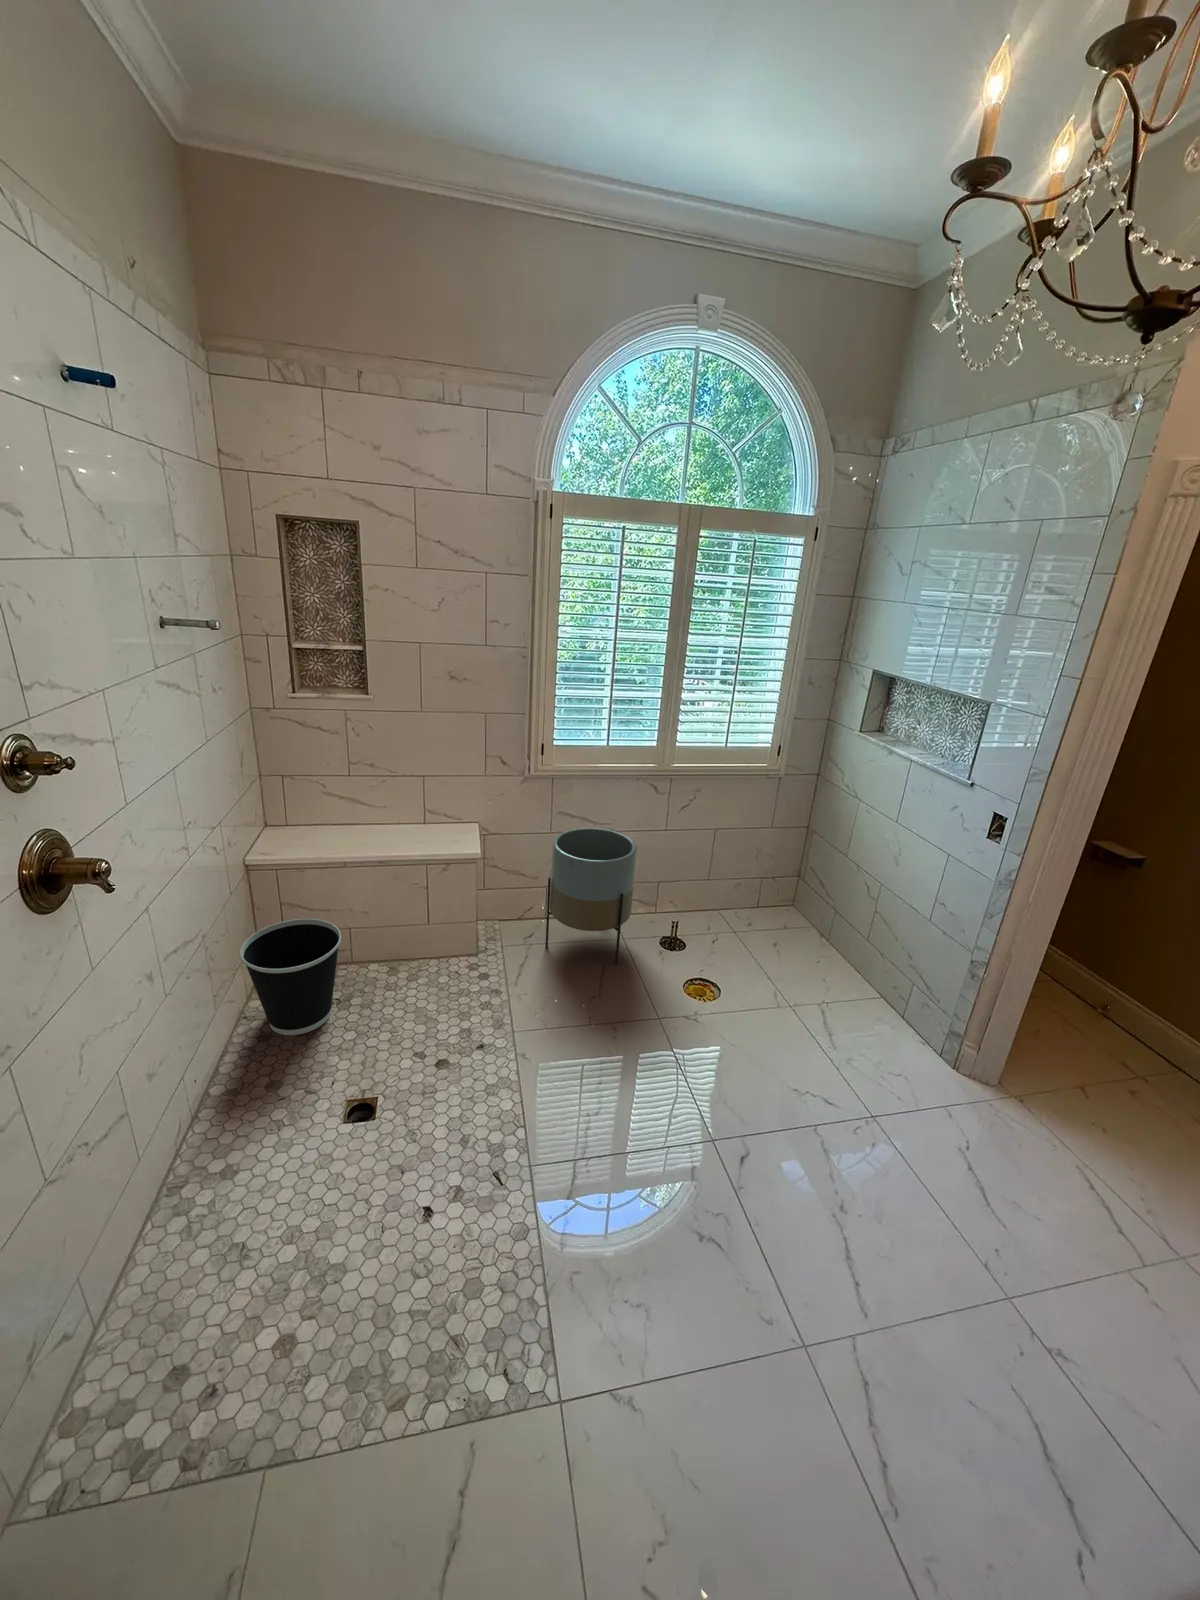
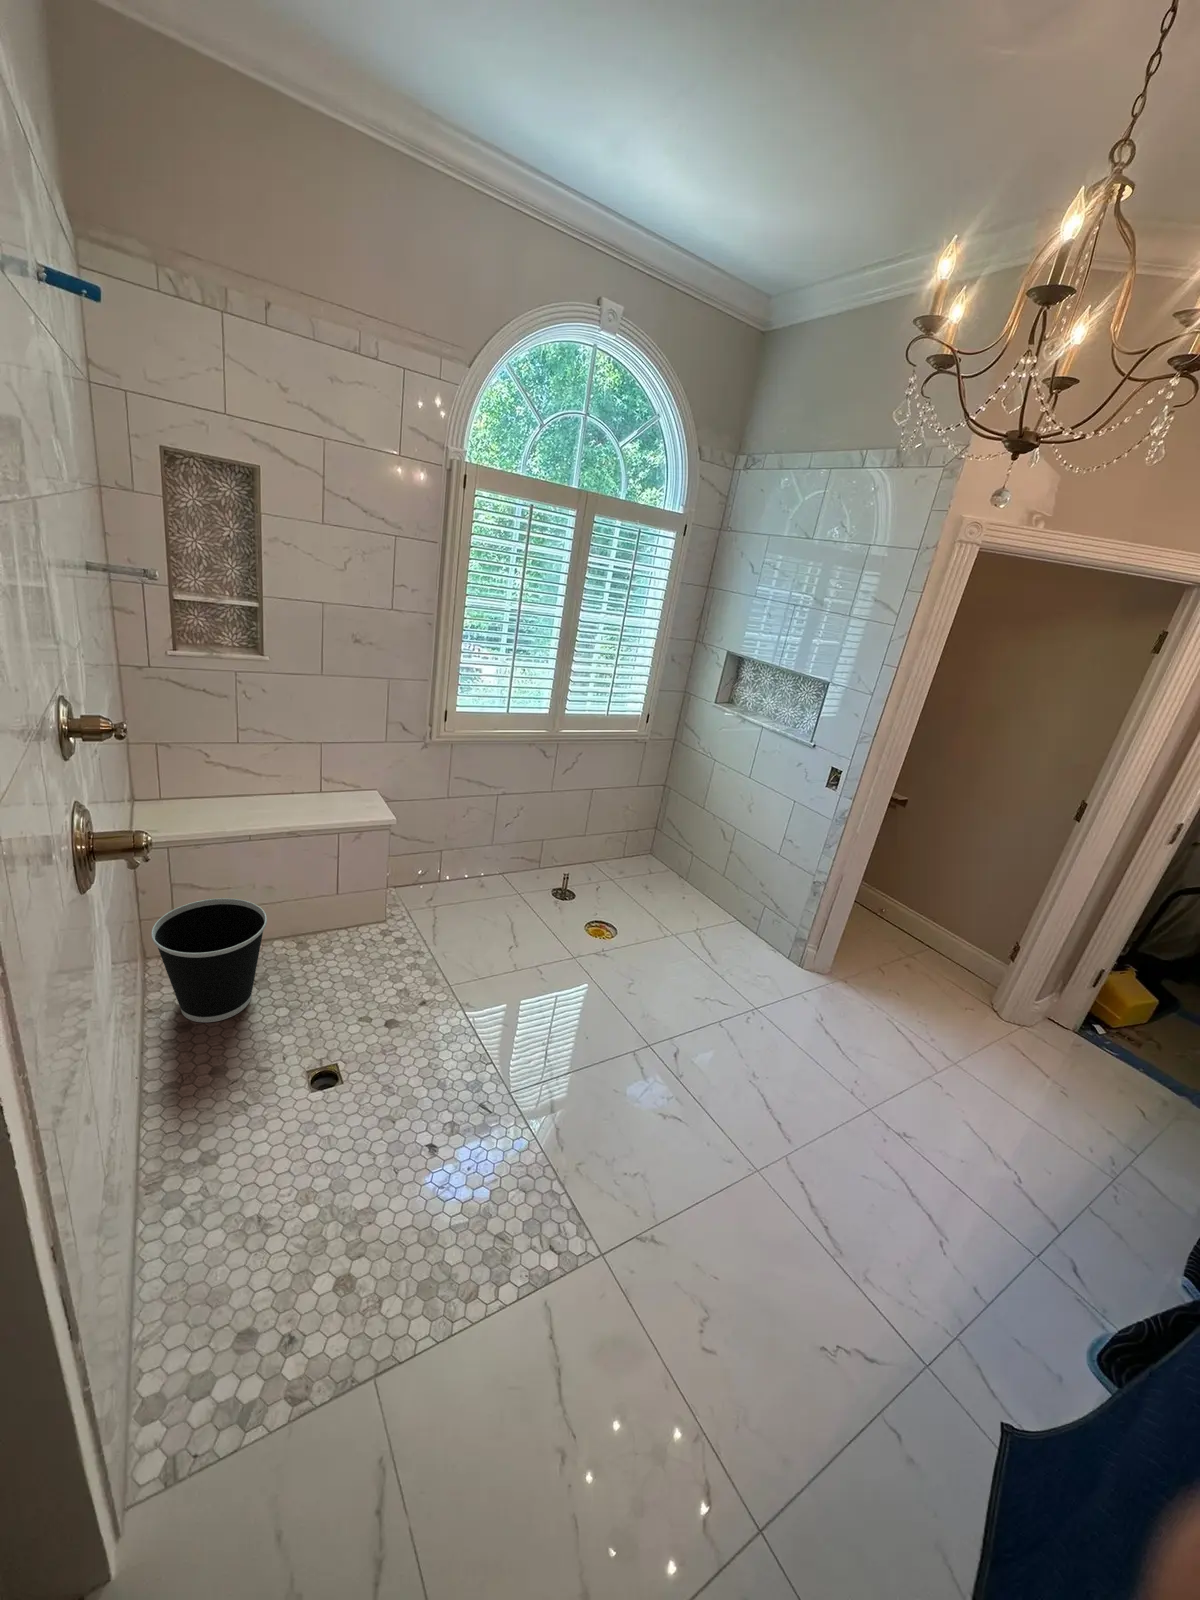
planter: present [546,828,637,964] -> none [450,791,539,915]

